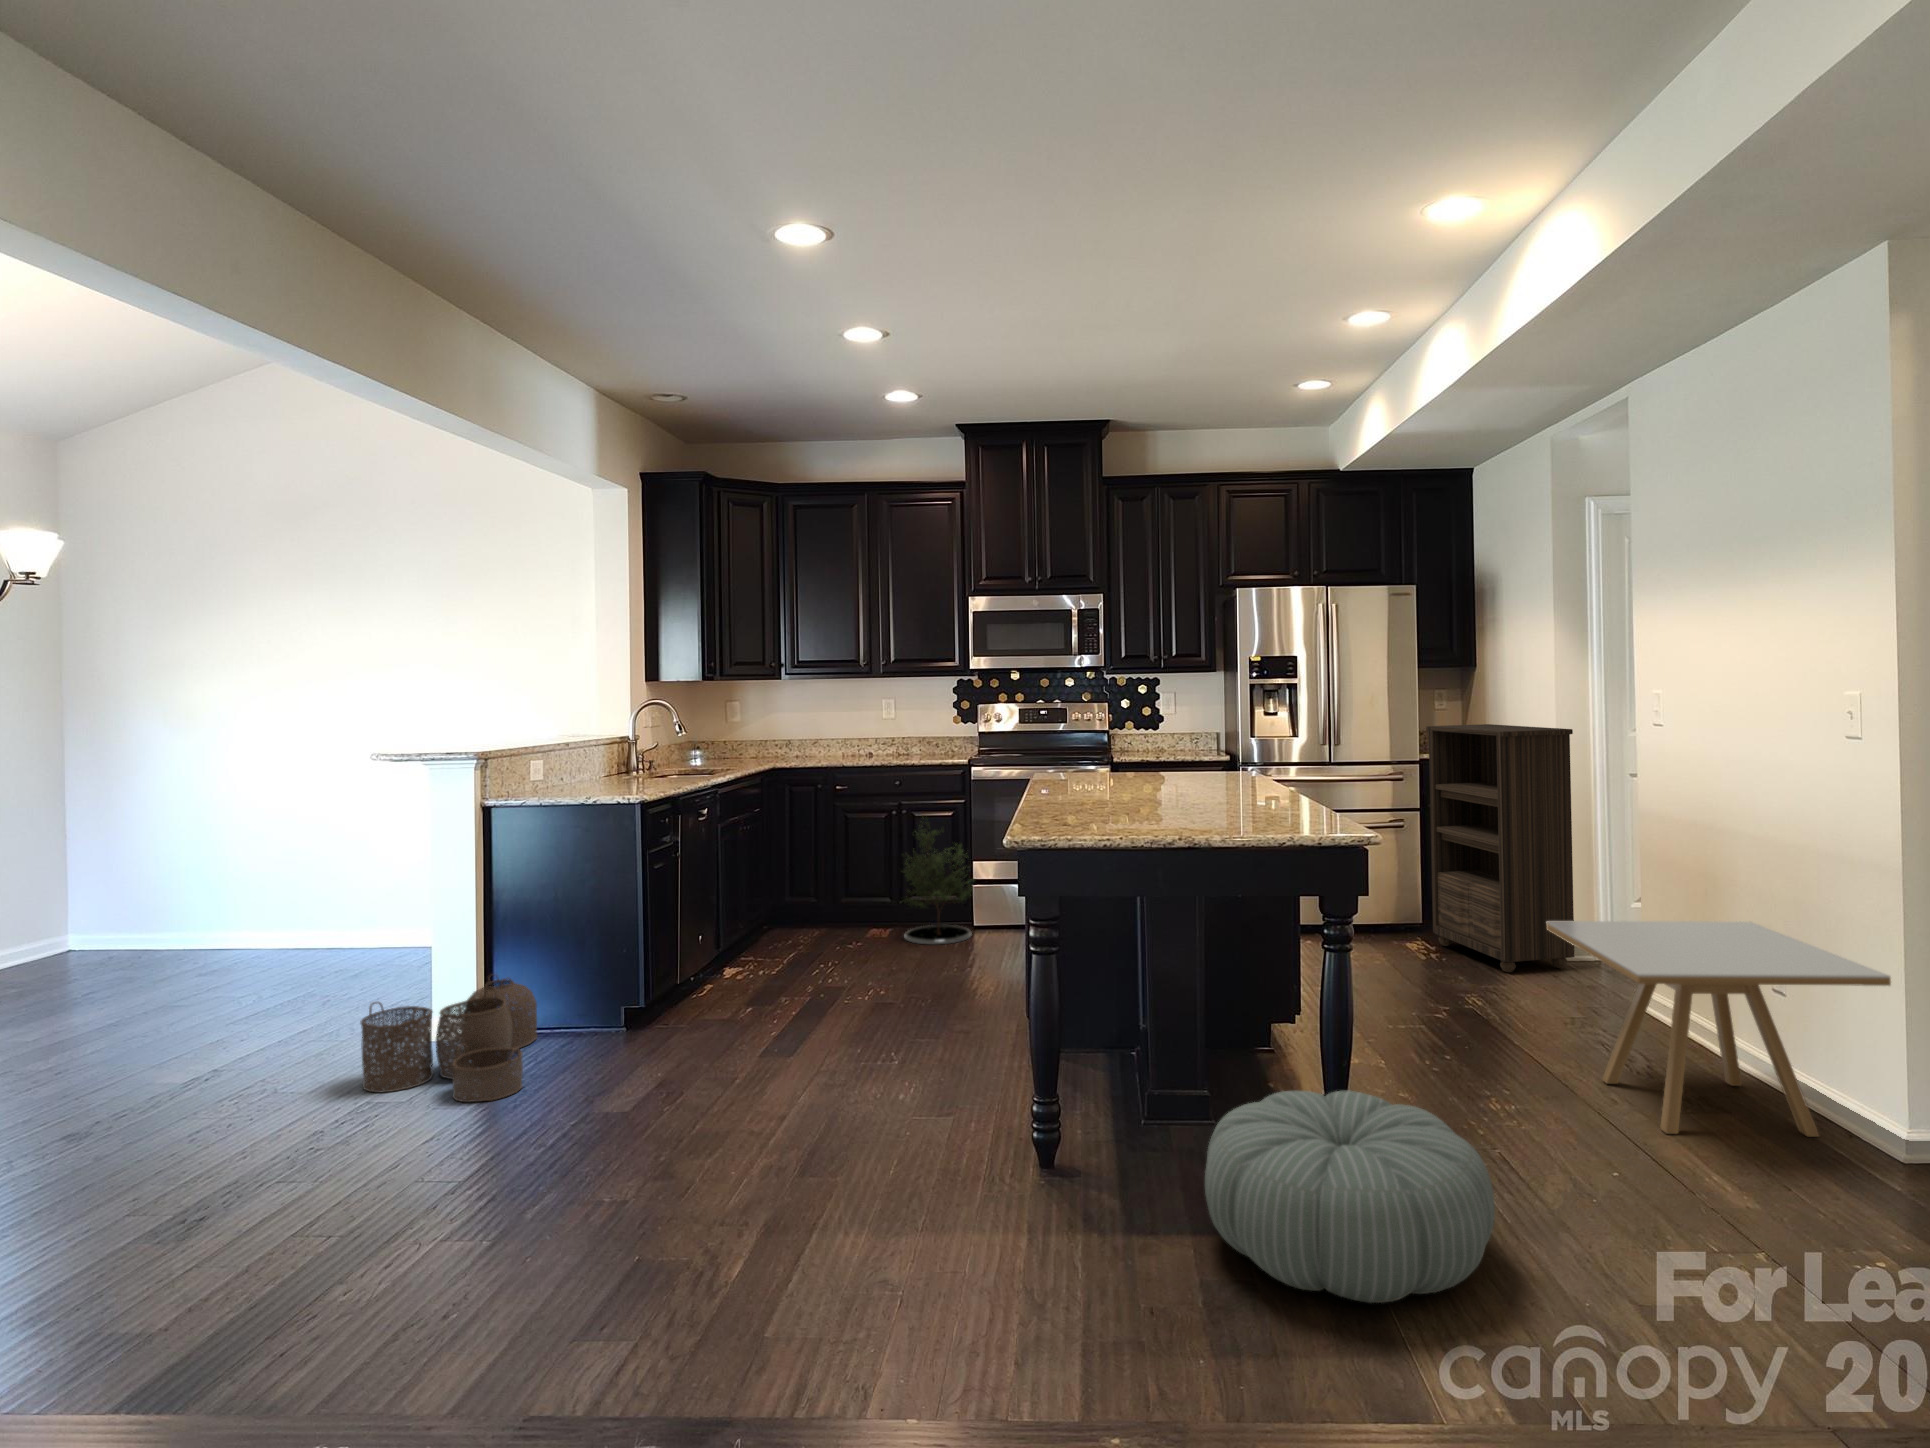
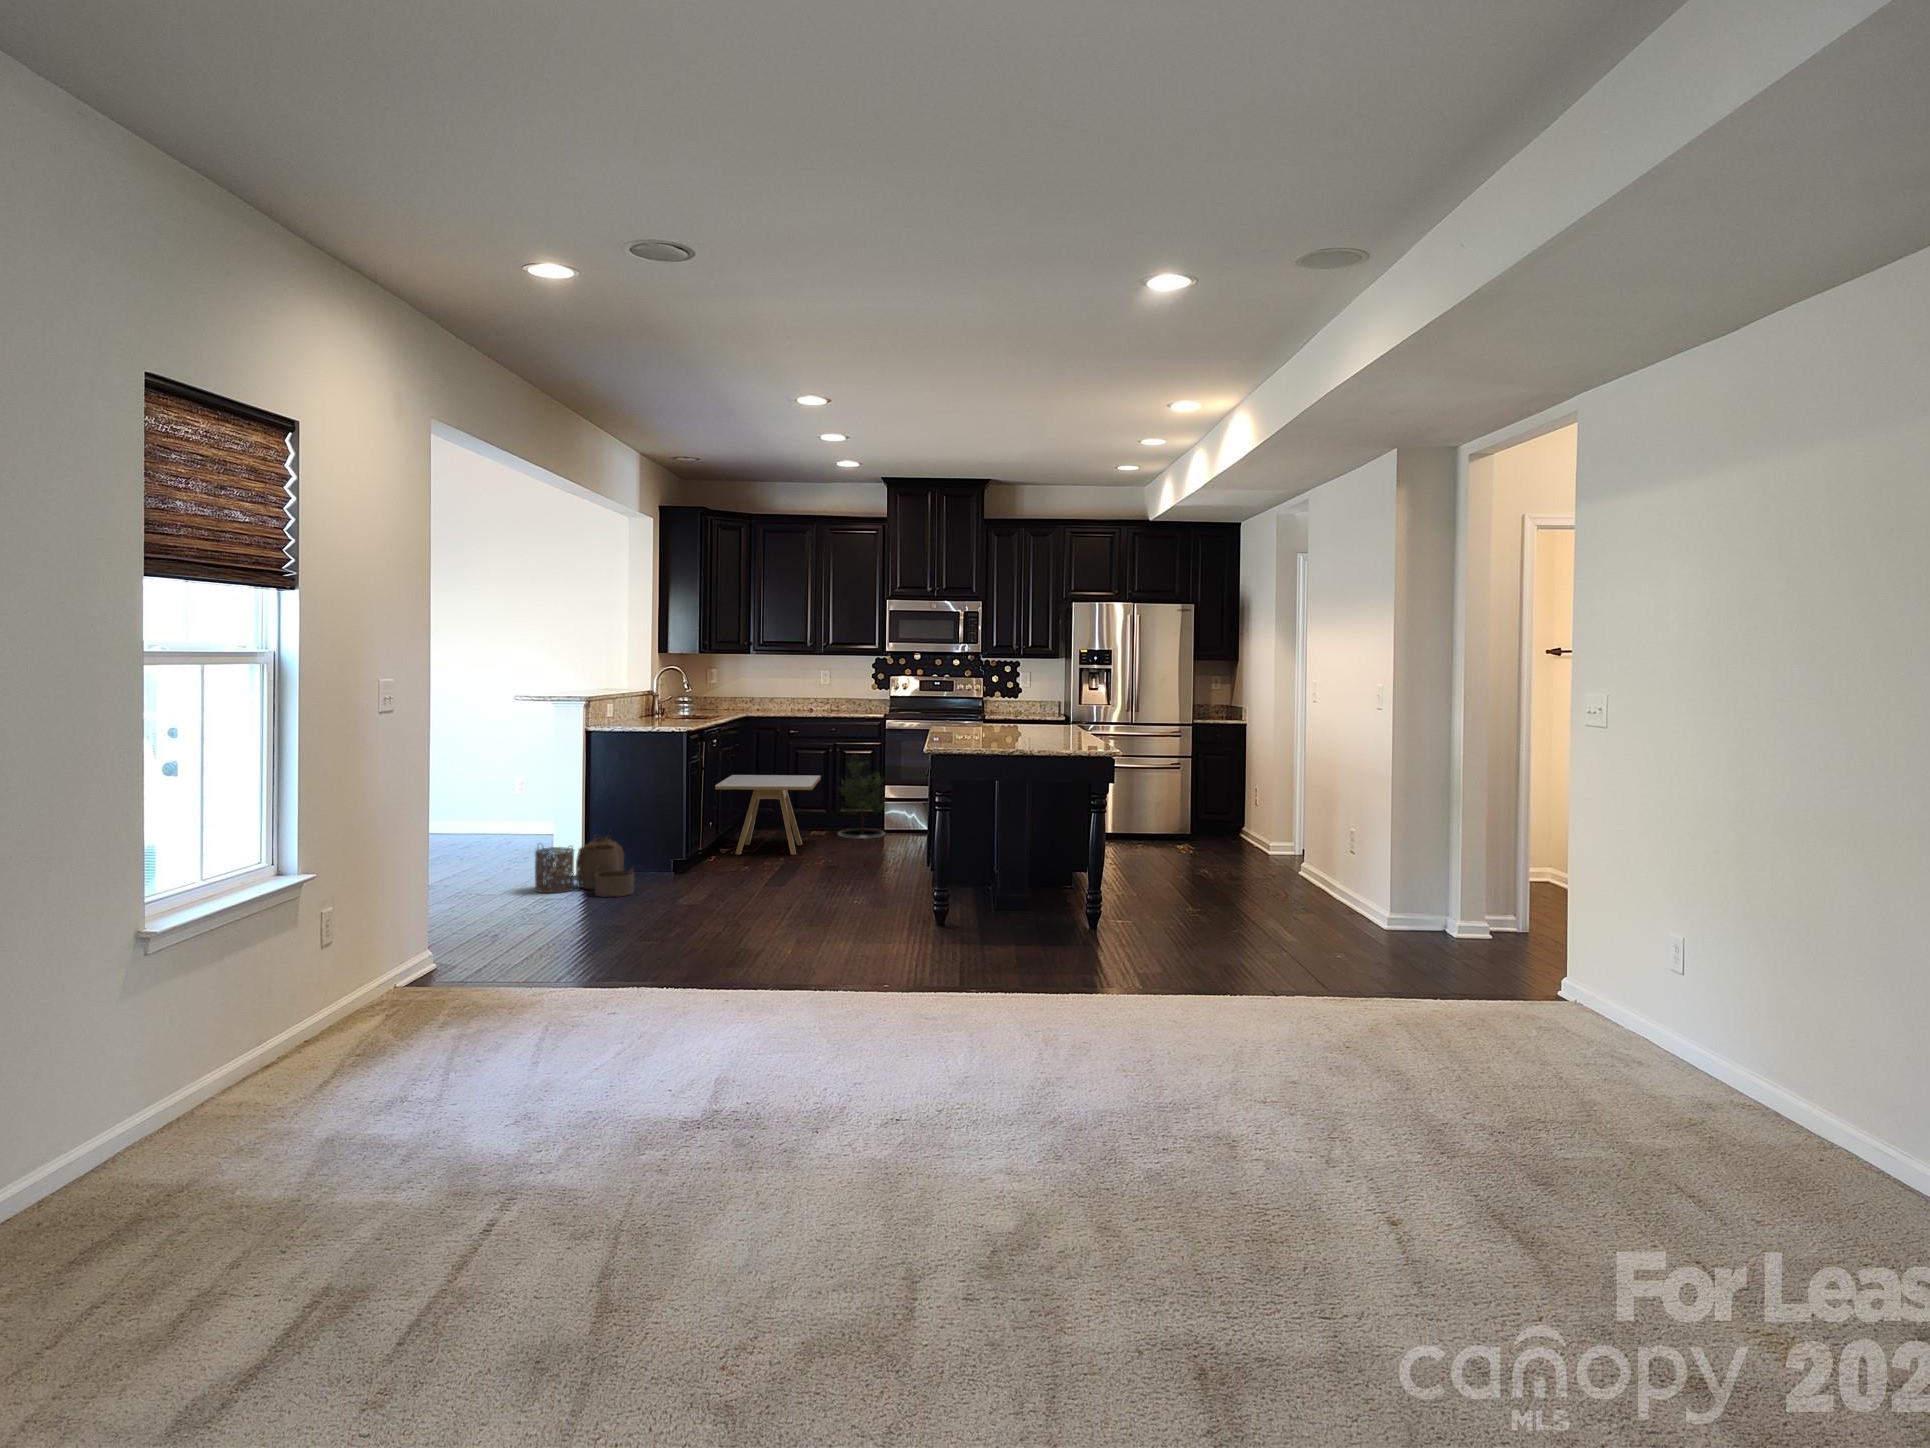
bookshelf: present [1426,724,1574,972] -> none [1191,700,1275,856]
side table: present [1546,921,1891,1137] -> present [715,775,821,855]
pouf: present [1205,1091,1495,1303] -> none [1023,873,1155,949]

